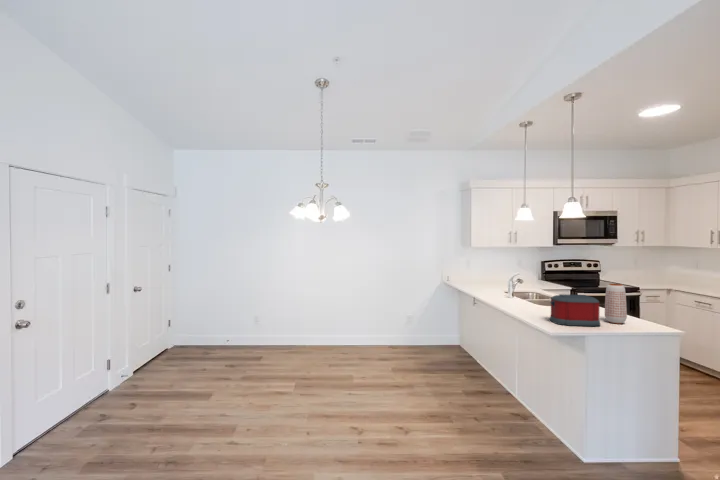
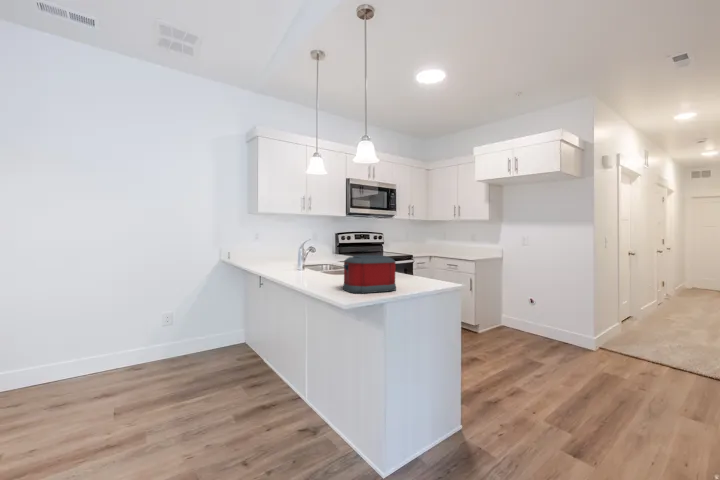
vase: present [605,284,627,324] -> none [398,242,419,286]

